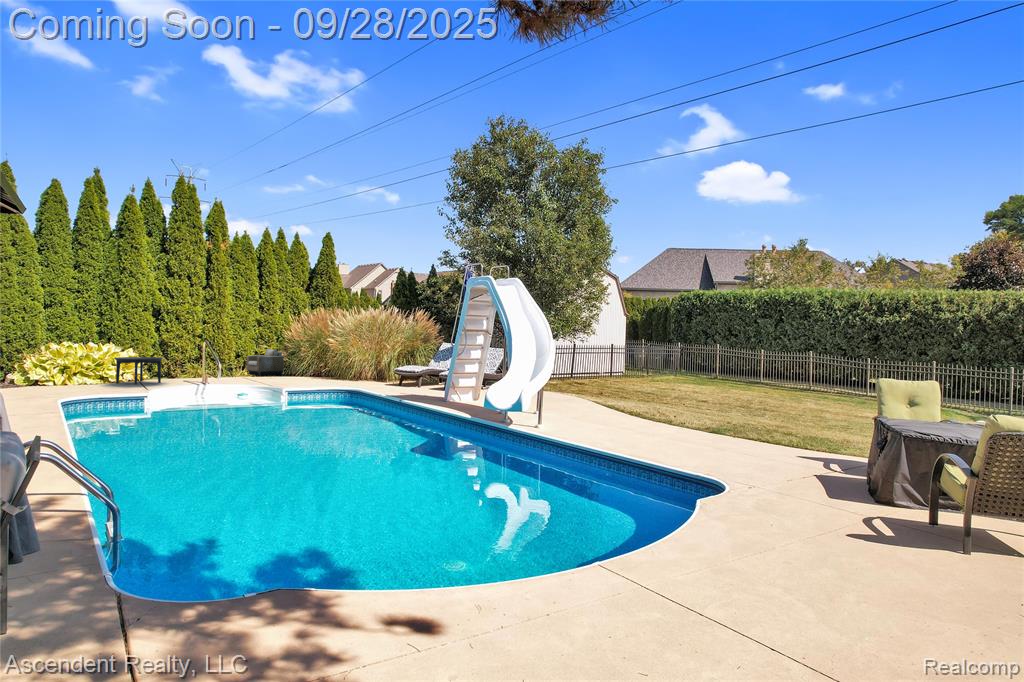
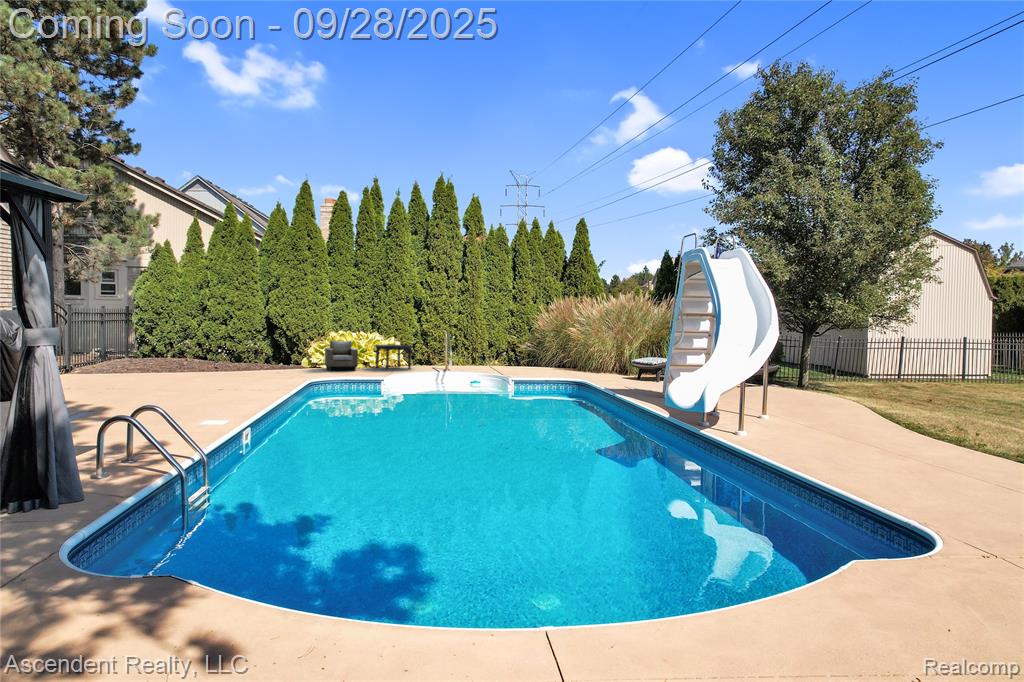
armchair: present [247,349,284,375] -> present [325,341,358,371]

